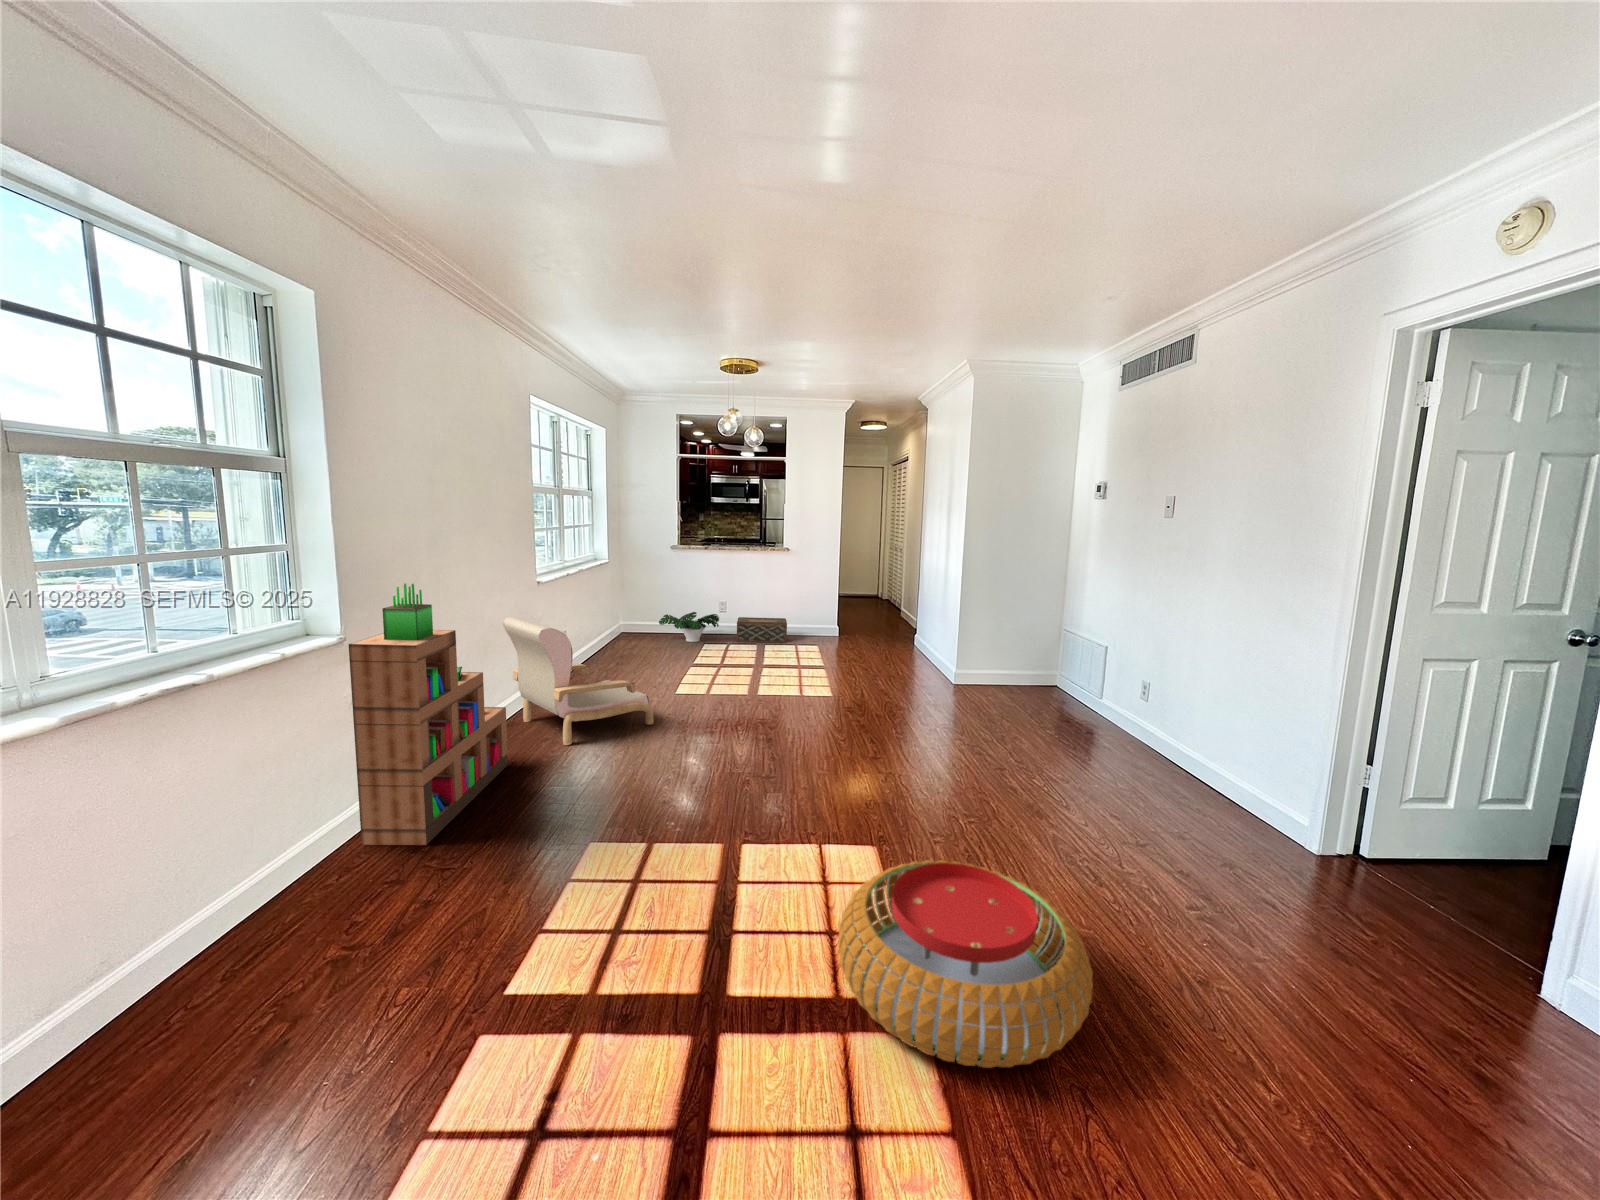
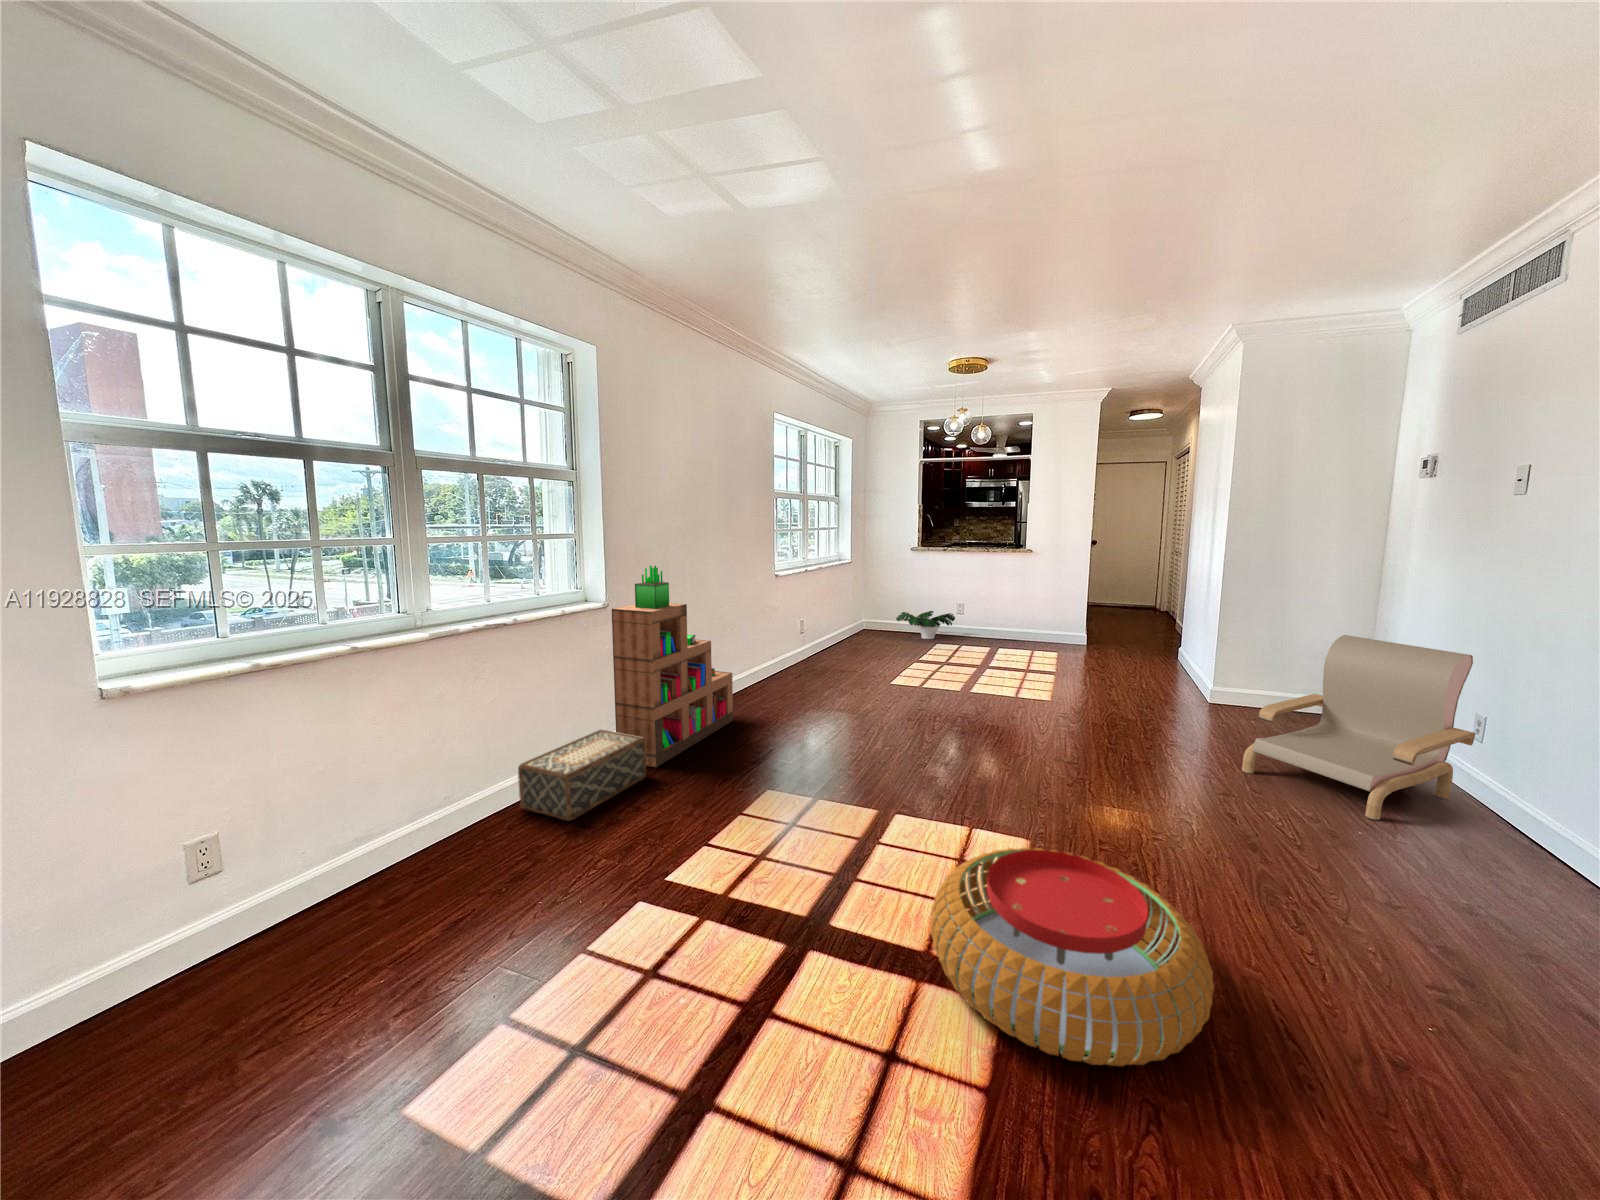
armchair: present [503,617,653,745] -> present [1242,635,1476,820]
woven basket: present [737,617,787,643] -> present [518,730,646,821]

